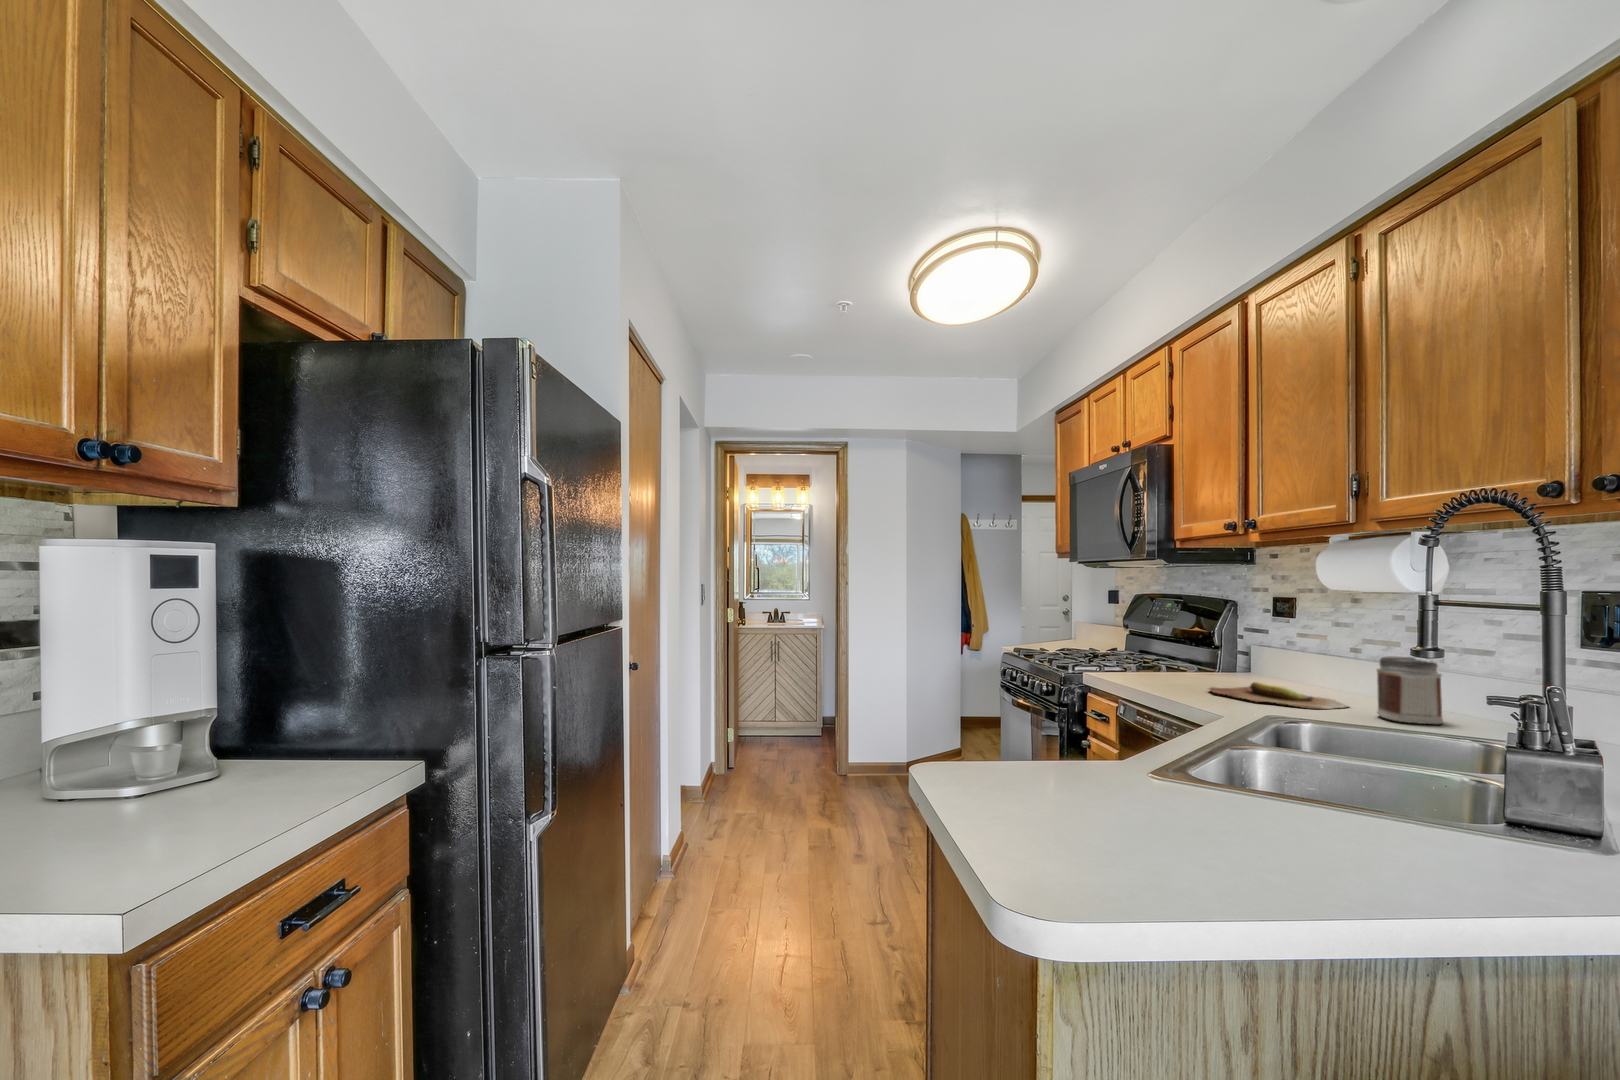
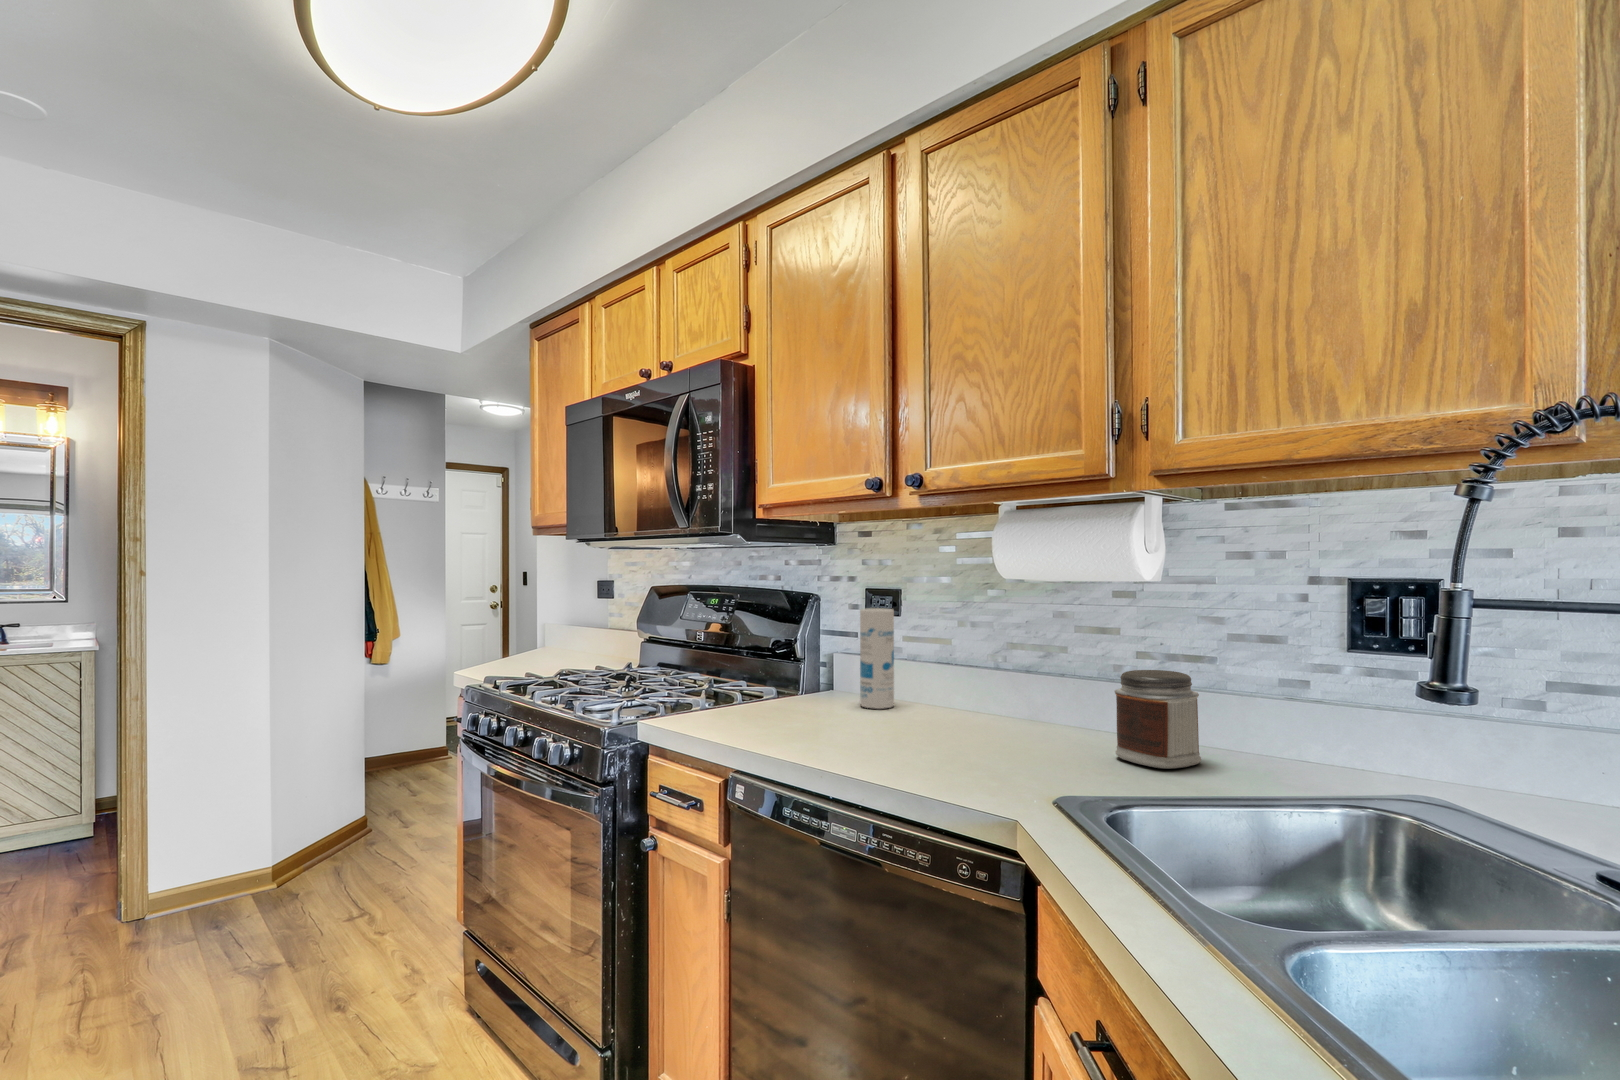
canister: none [1246,612,1274,683] -> present [860,608,894,709]
cutting board: present [1209,682,1348,709] -> none [862,718,1057,760]

